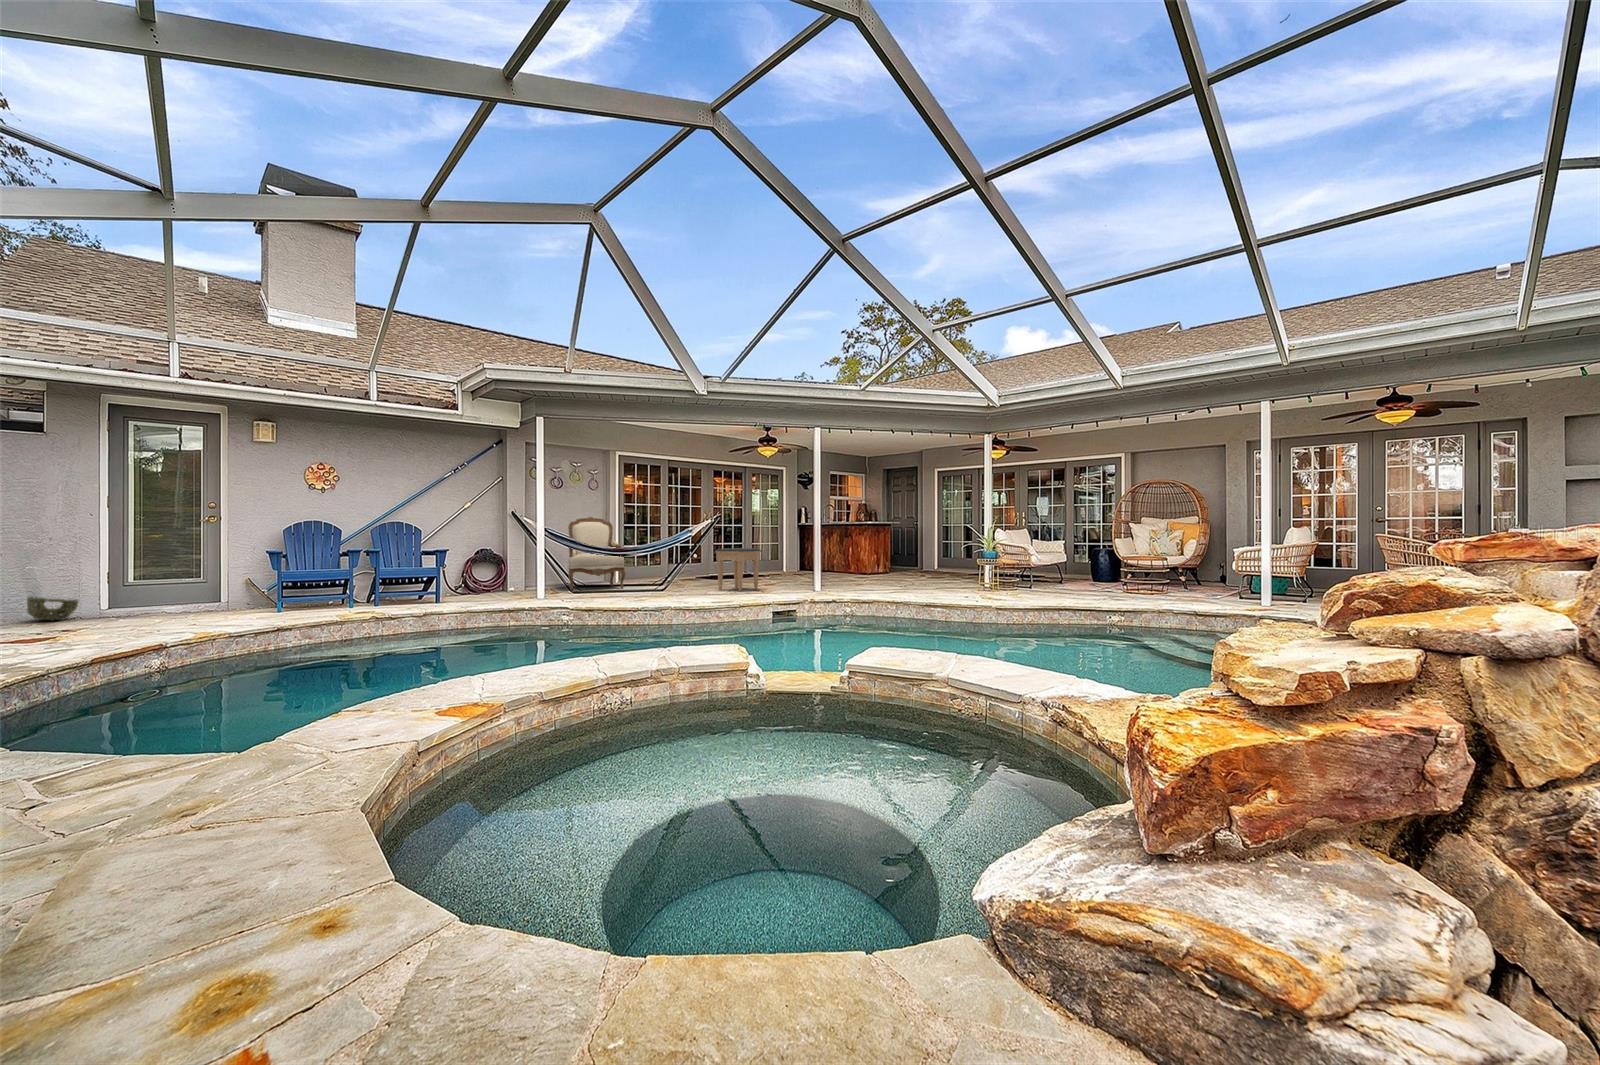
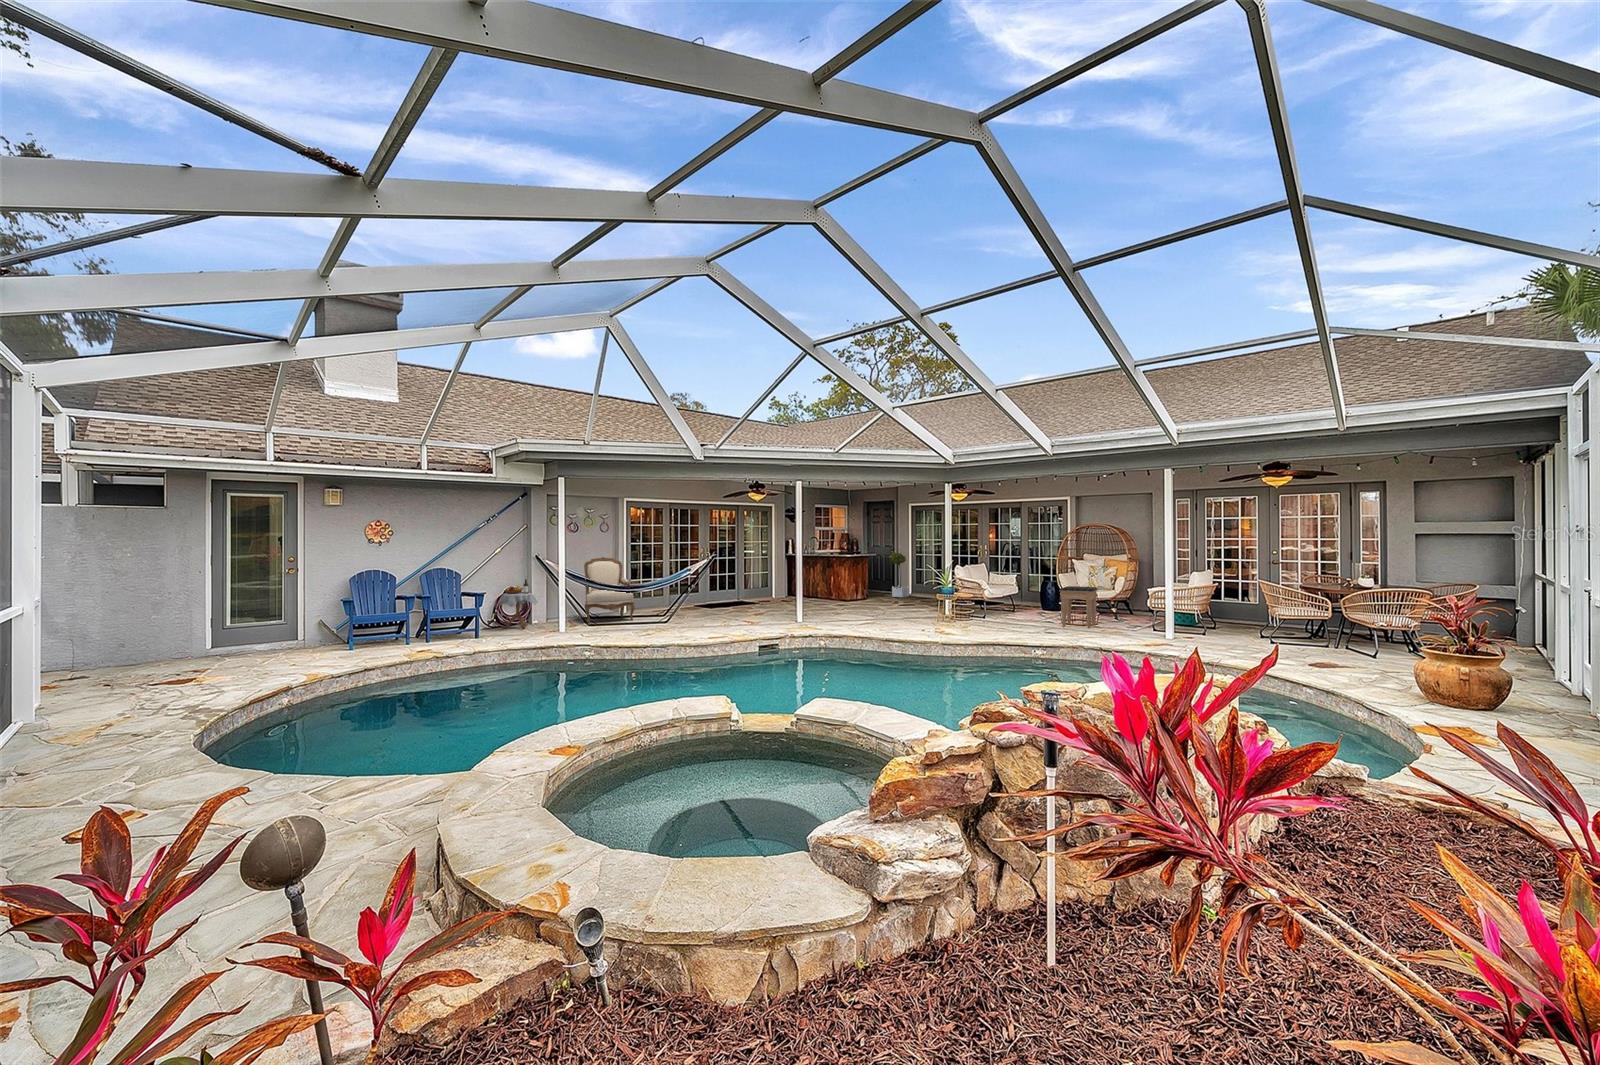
potted tree: none [914,521,936,572] -> present [889,552,909,597]
side table: none [464,537,512,595] -> present [498,579,538,629]
footstool: present [715,548,761,591] -> present [1059,586,1098,628]
woven basket: present [27,597,78,621] -> none [155,642,196,662]

